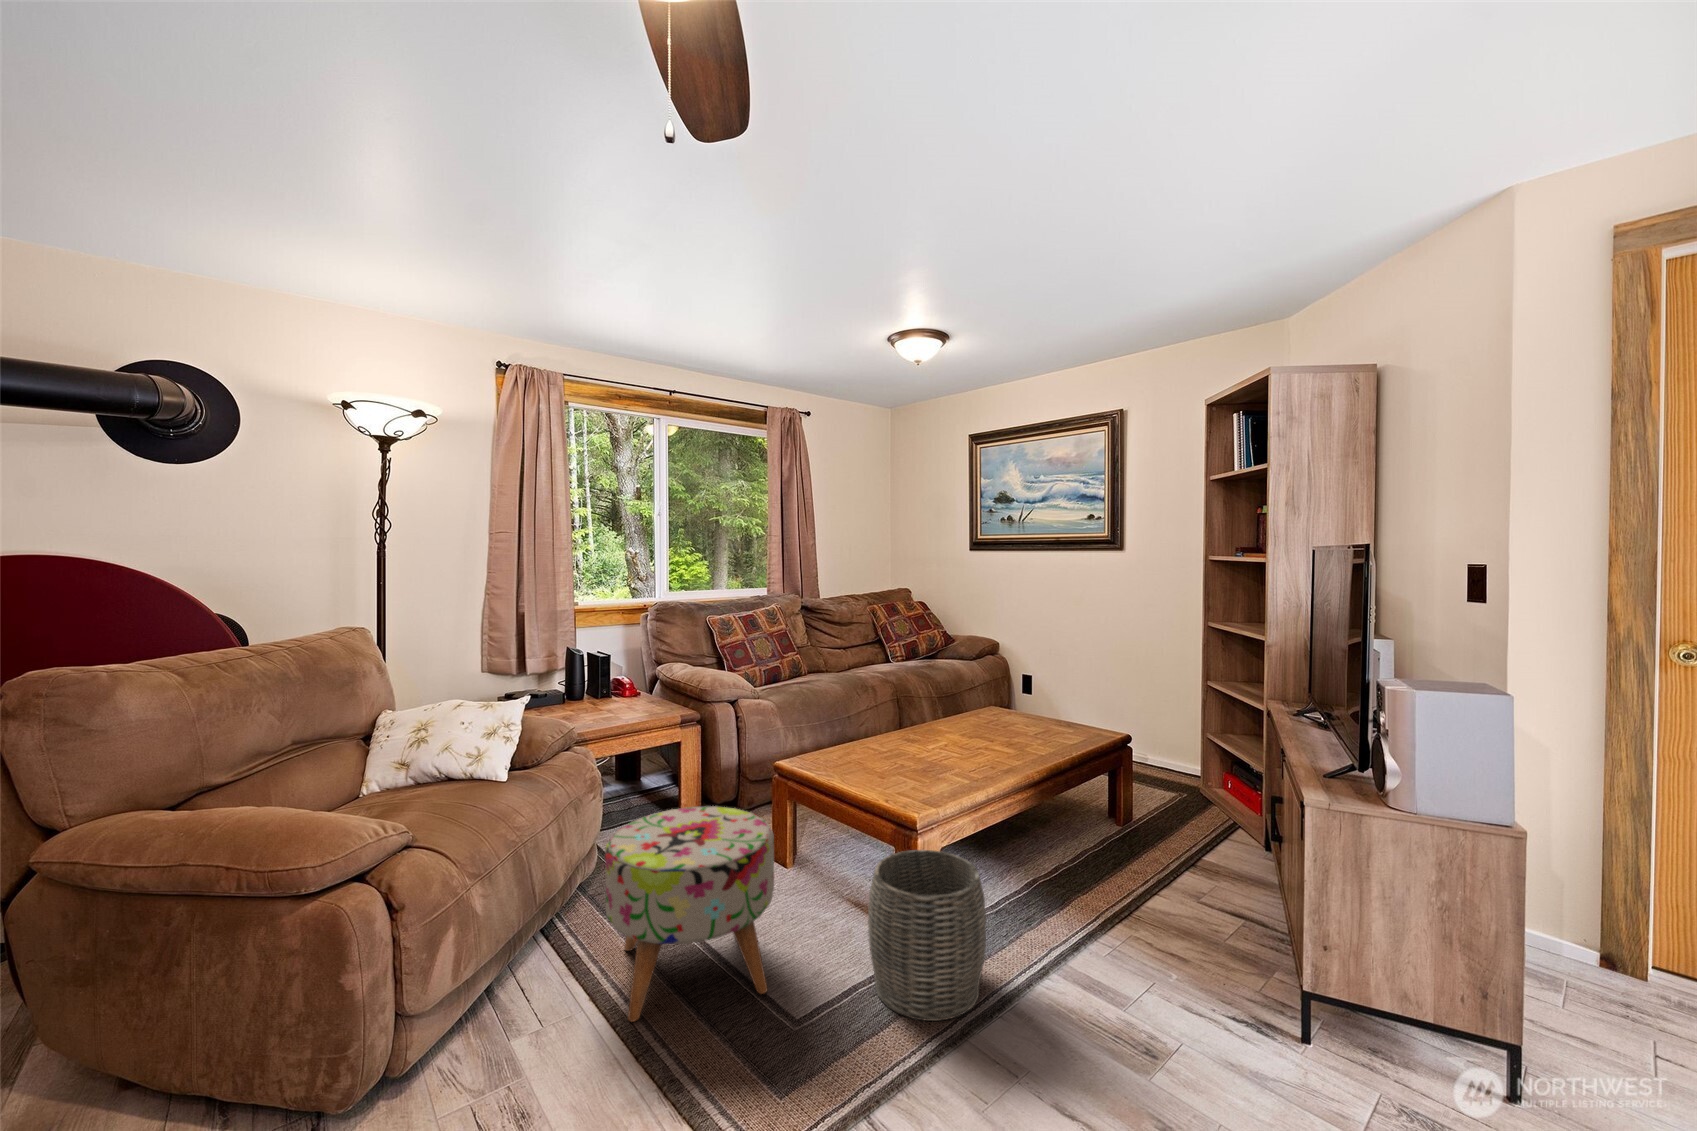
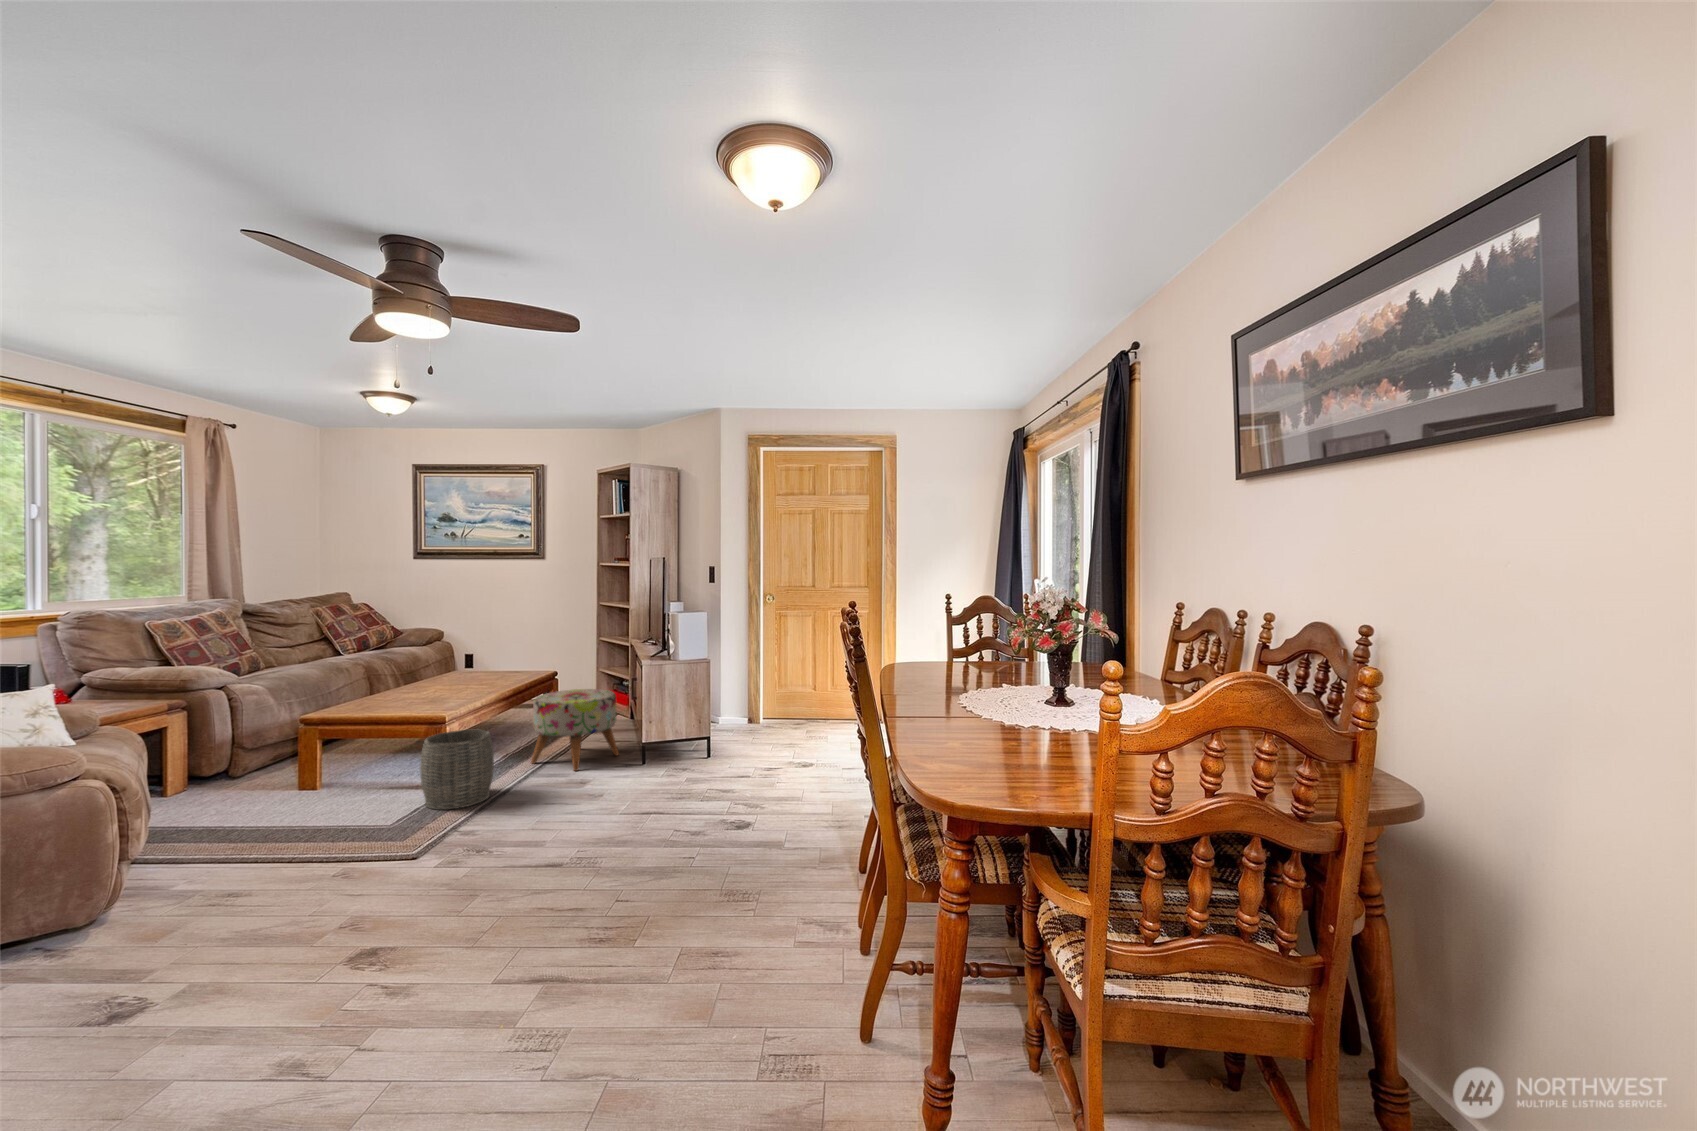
ottoman: present [605,806,774,1022] -> present [531,689,619,771]

